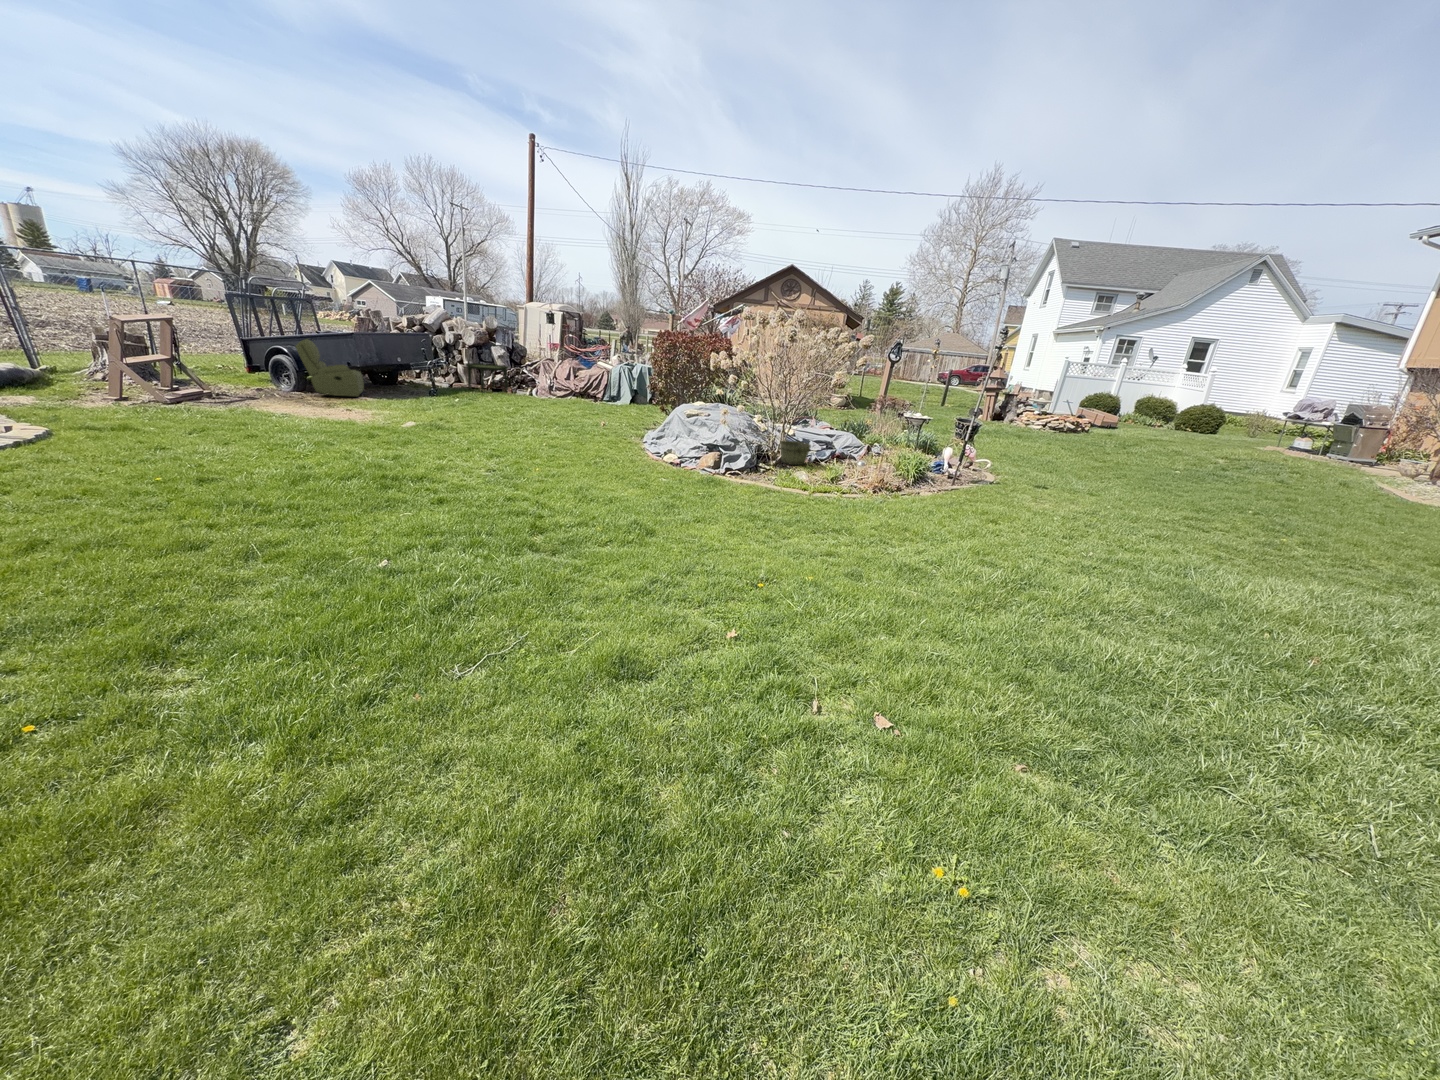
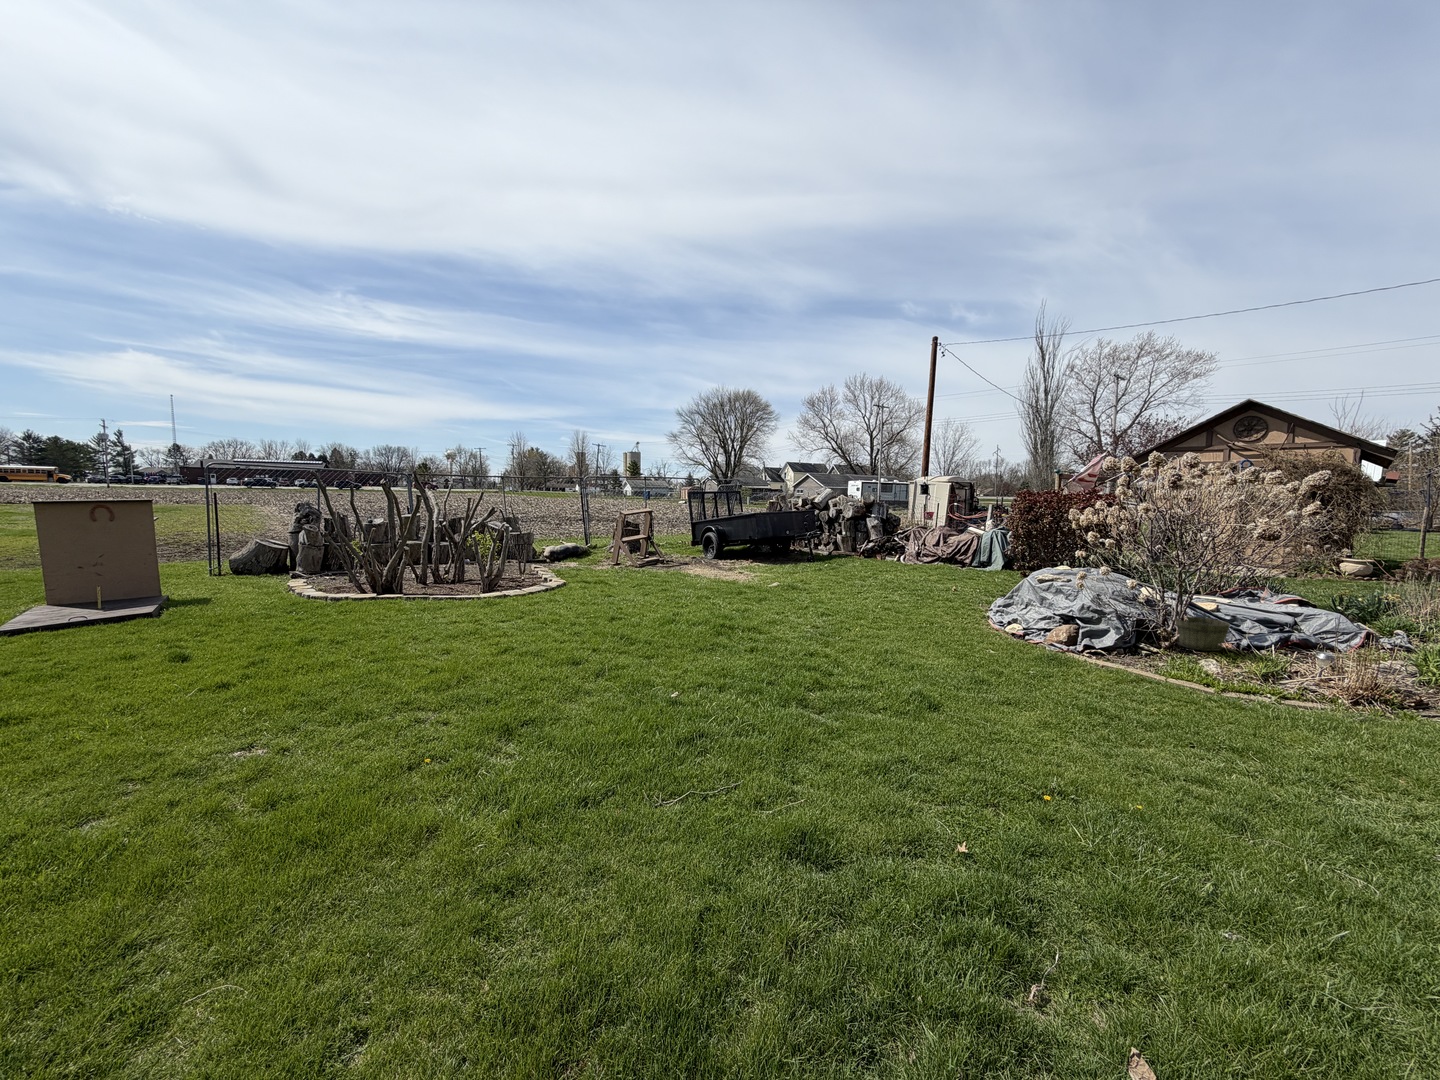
chair: present [296,339,364,397] -> none [717,520,759,563]
round table: present [465,363,508,392] -> none [841,533,881,559]

